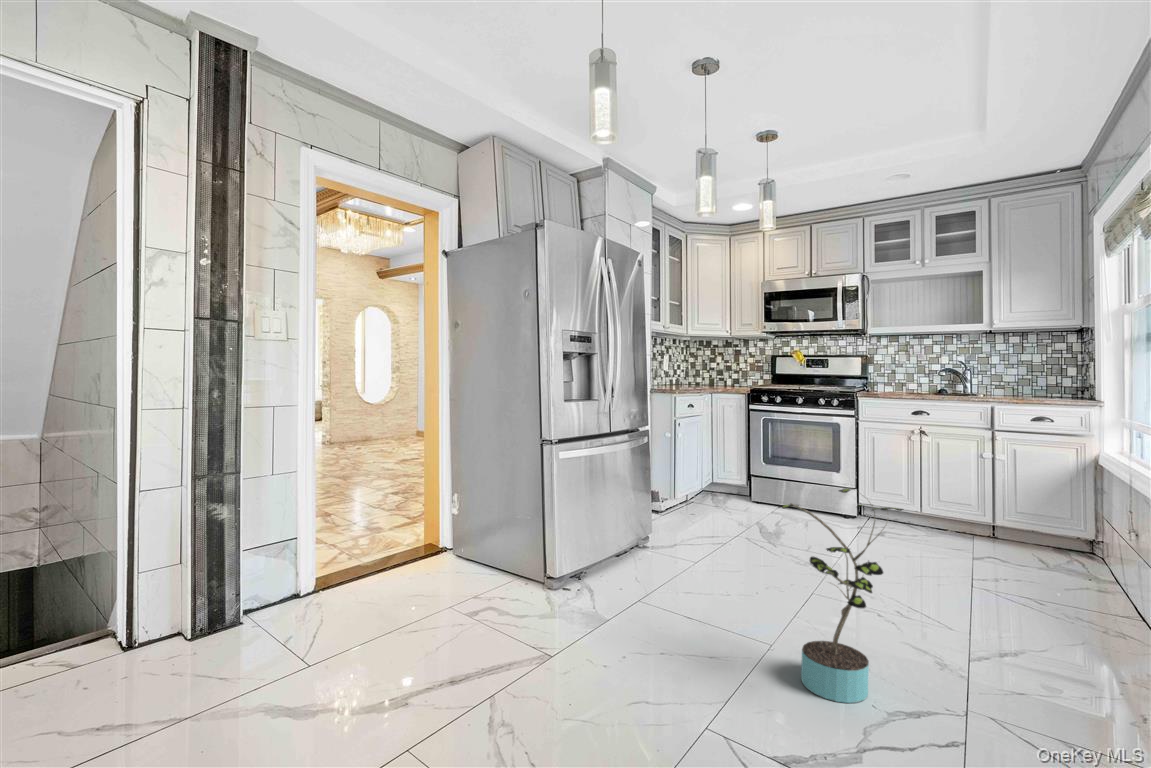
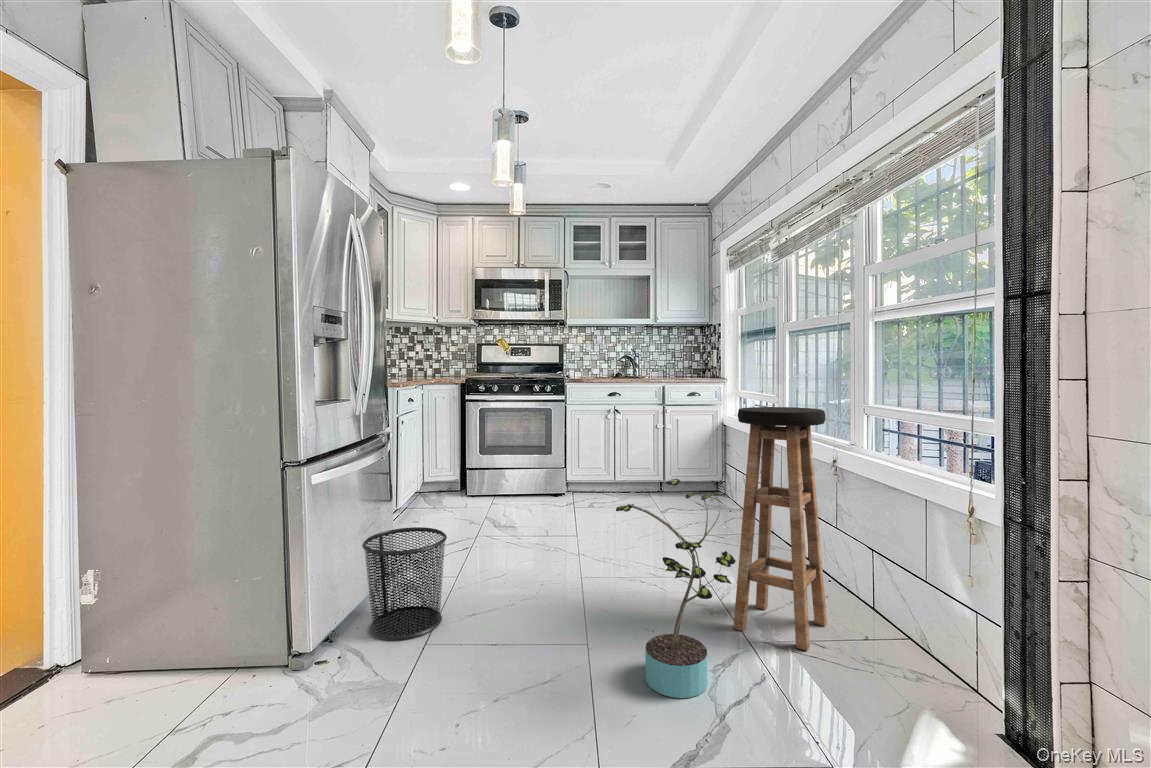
bar stool: none [947,426,1096,718] -> present [733,407,827,650]
waste bin: none [602,505,668,592] -> present [362,527,447,640]

